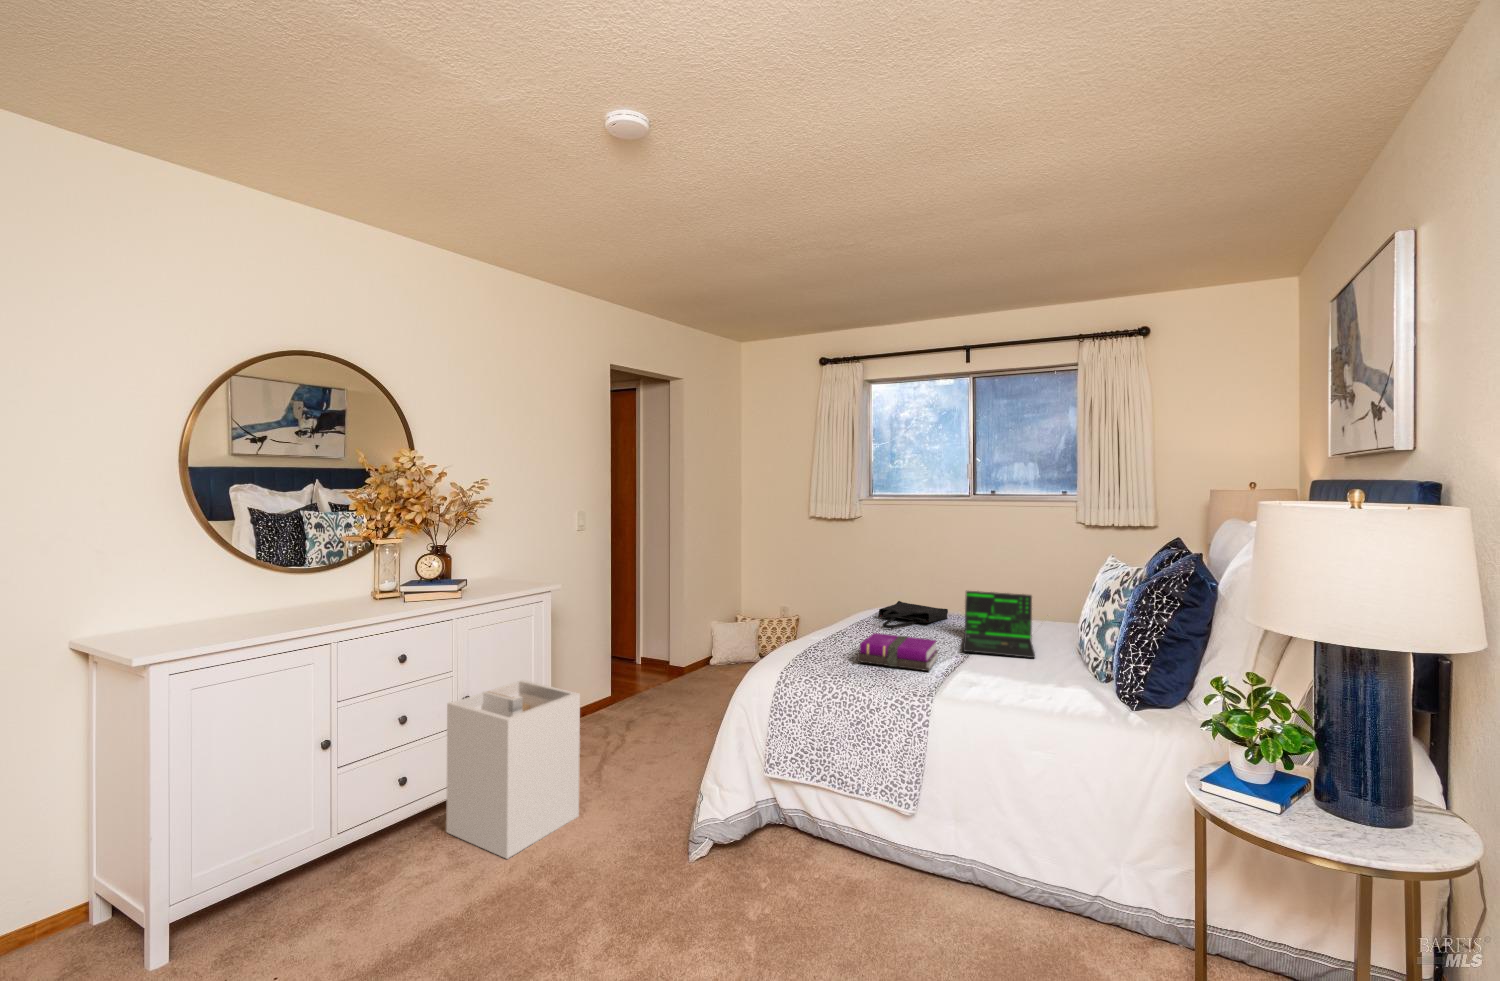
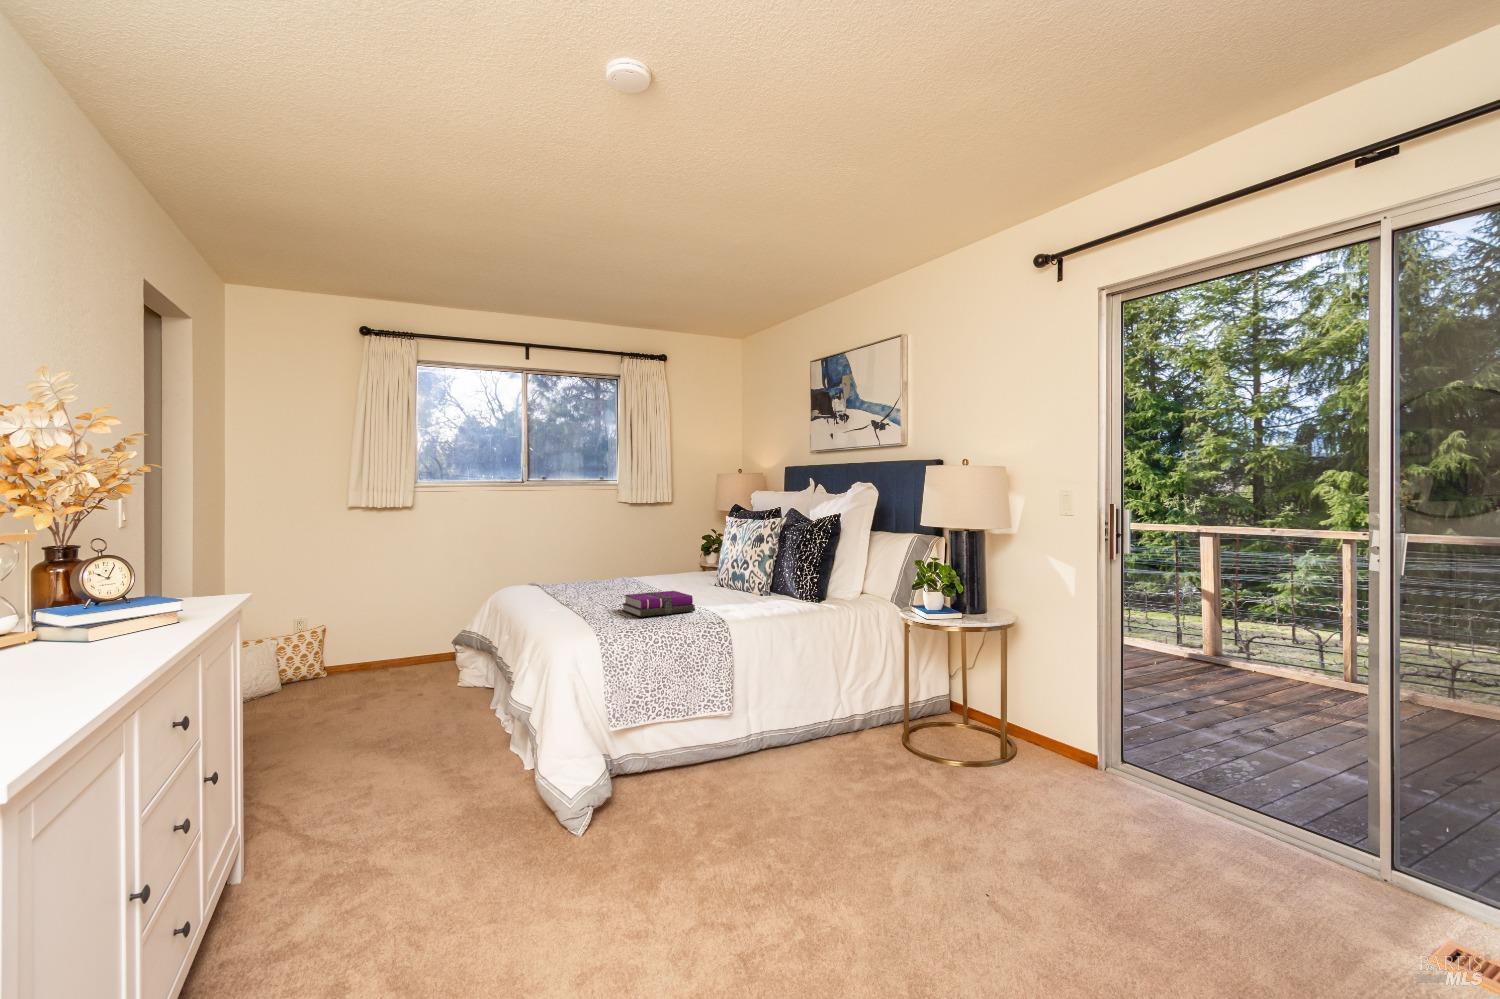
laptop: present [963,591,1046,658] -> none [654,551,725,598]
tote bag: present [879,601,948,628] -> none [561,578,615,598]
laundry hamper: present [446,680,580,859] -> none [261,714,410,965]

